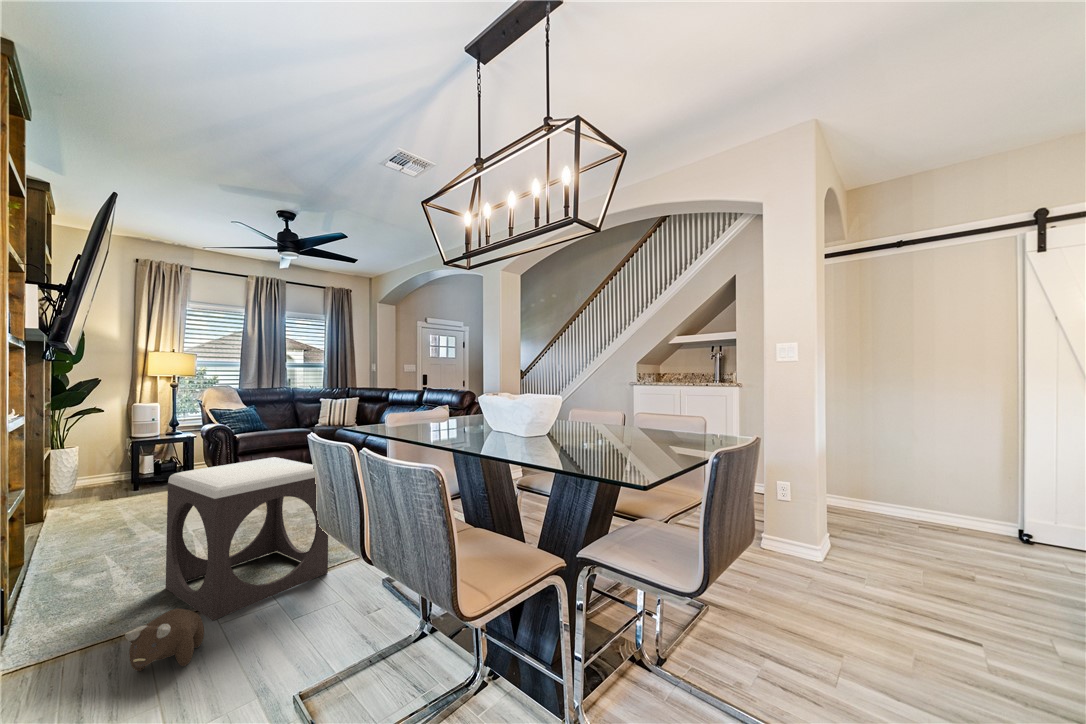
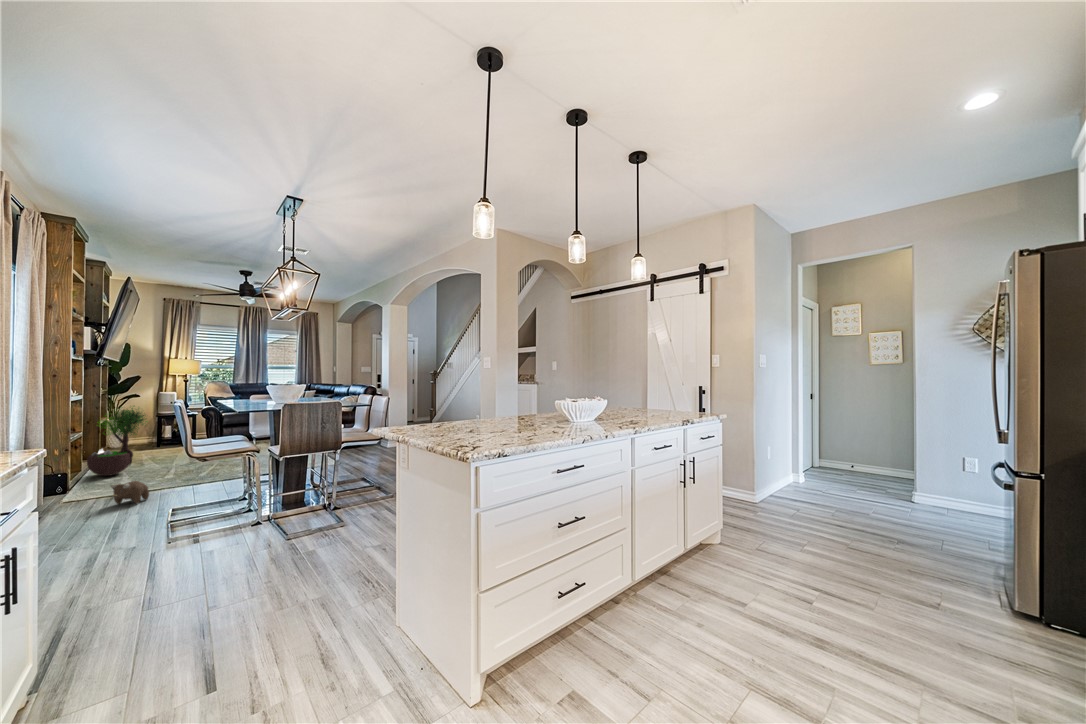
potted tree: none [33,426,153,570] -> present [87,407,148,476]
footstool: present [166,457,328,621] -> none [145,421,229,494]

